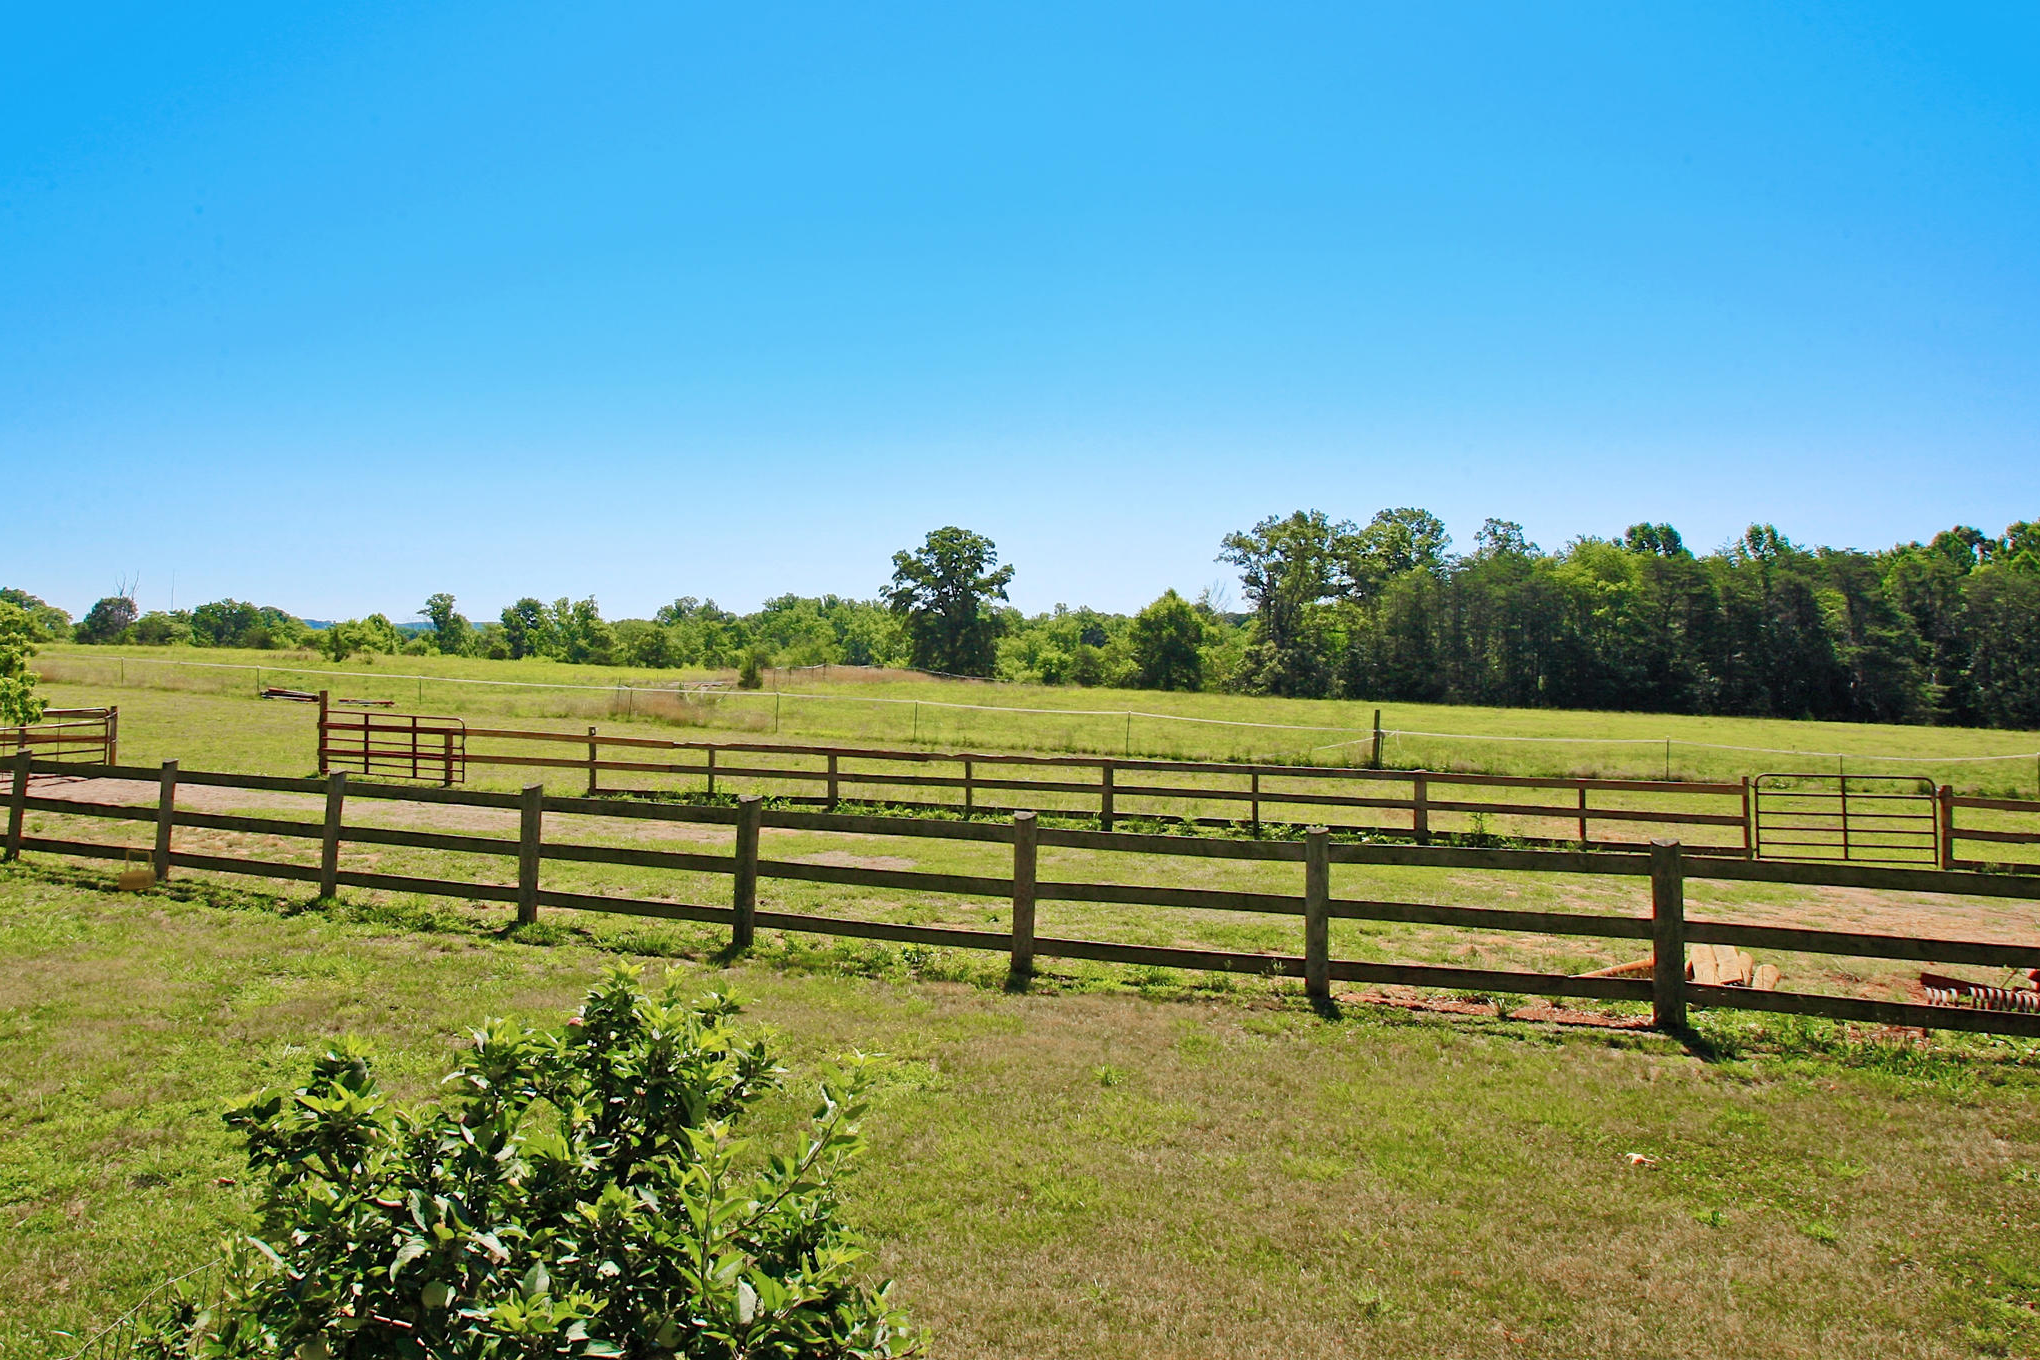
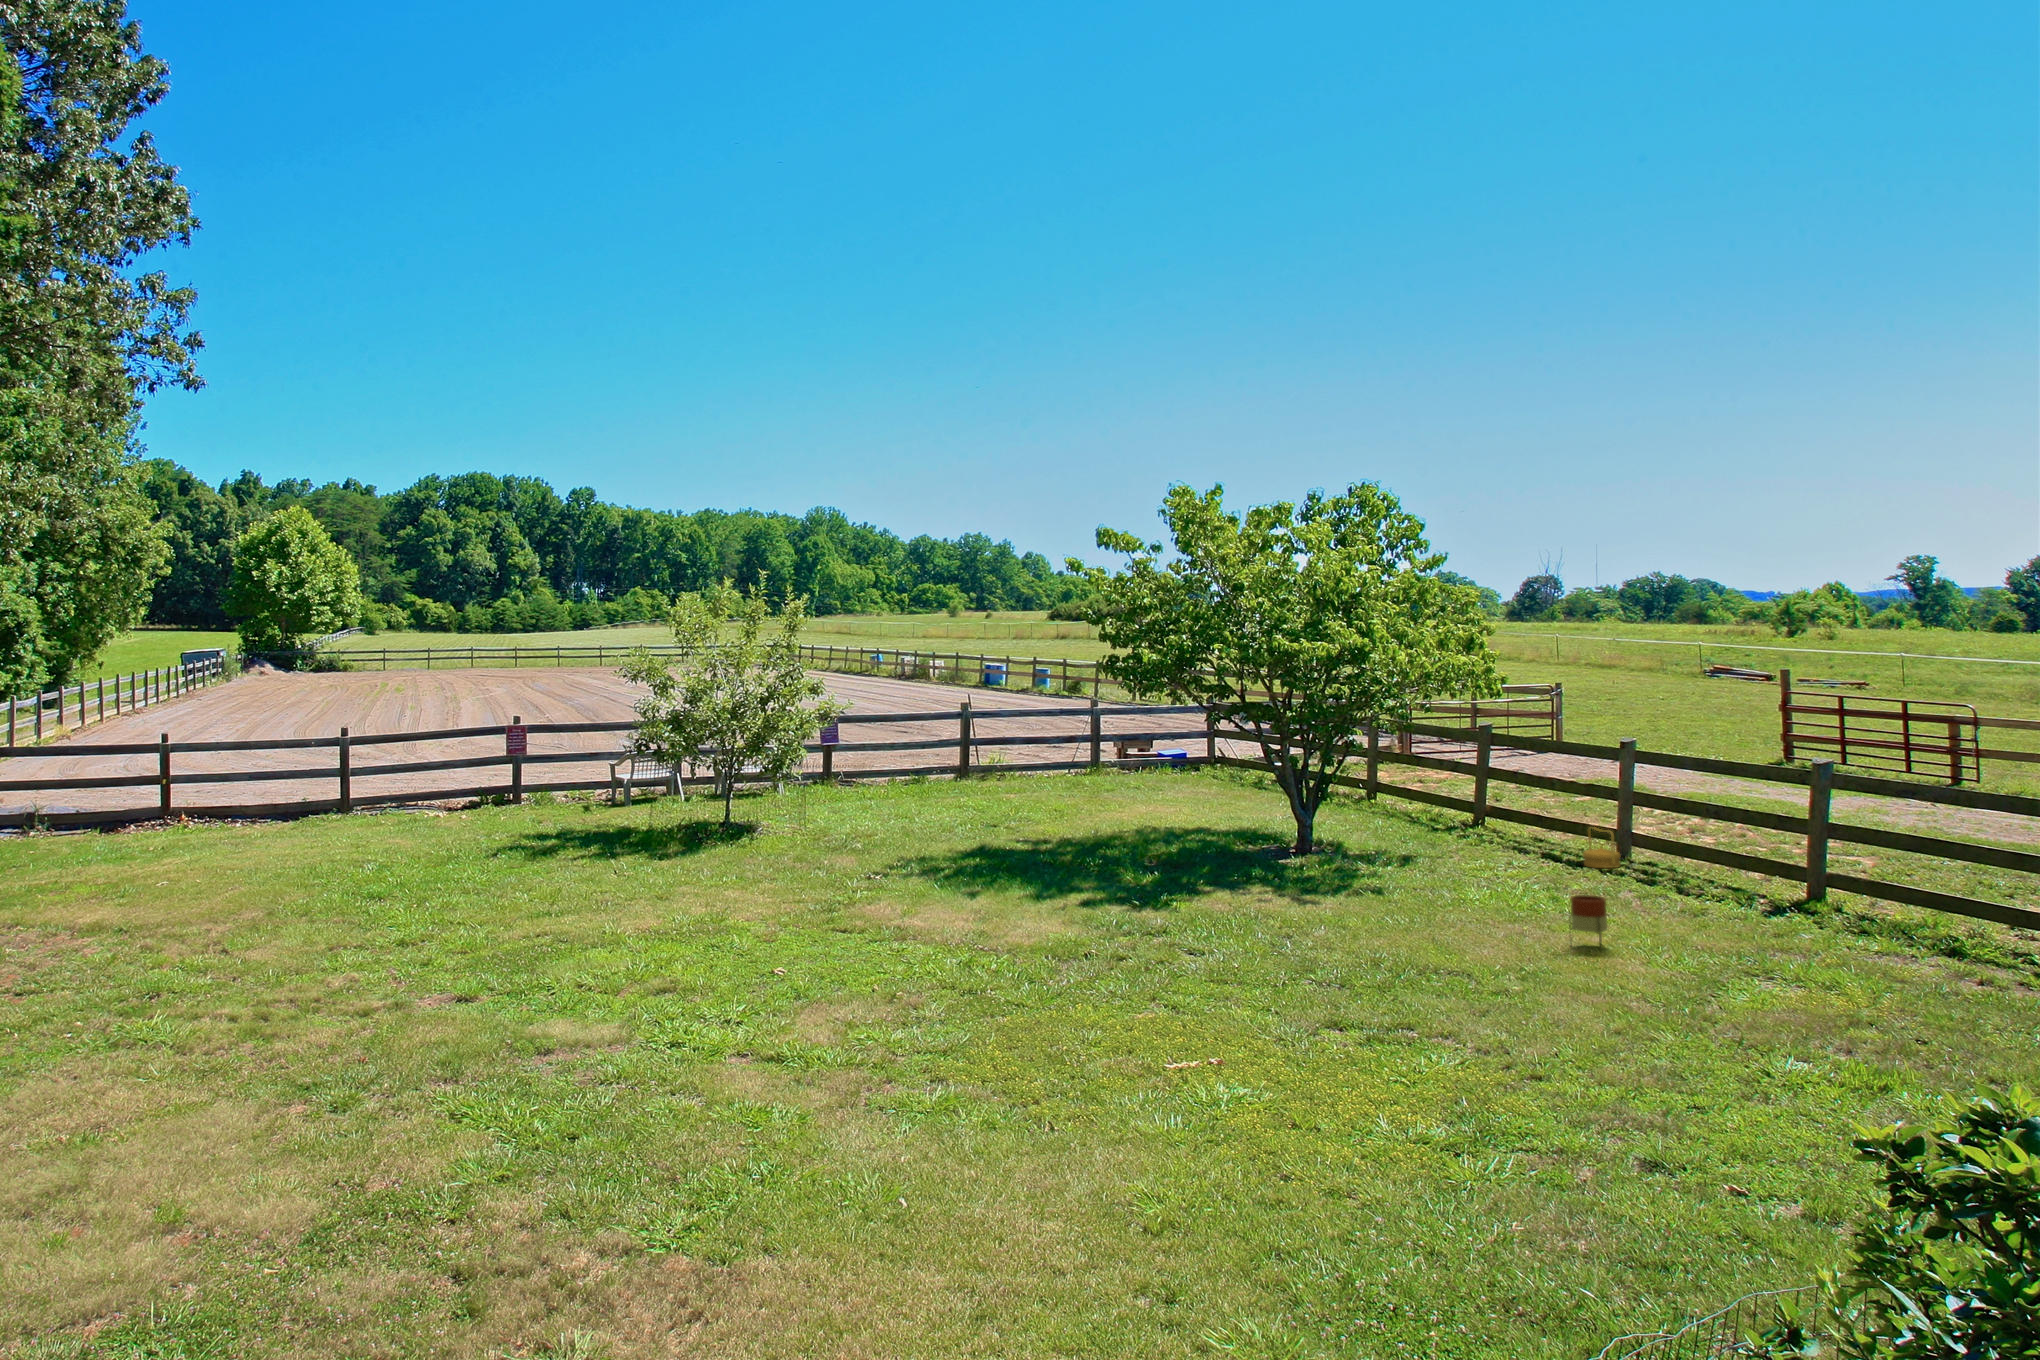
planter: none [77,926,123,984] -> present [1571,895,1608,944]

